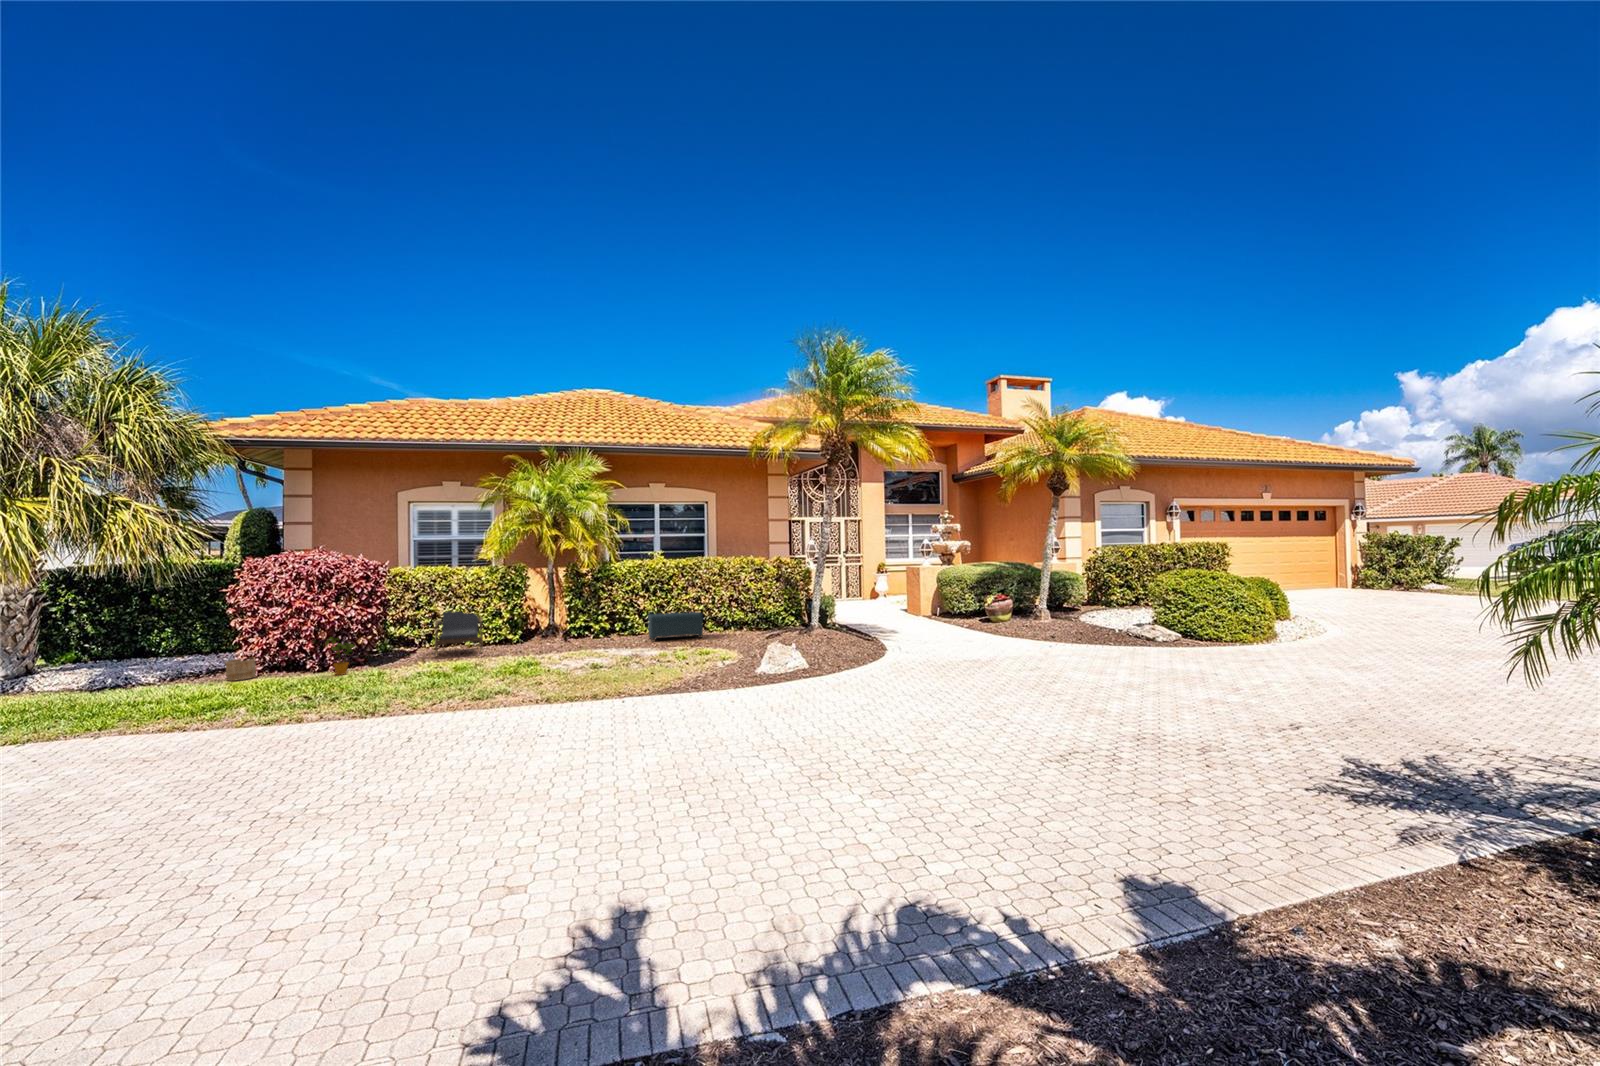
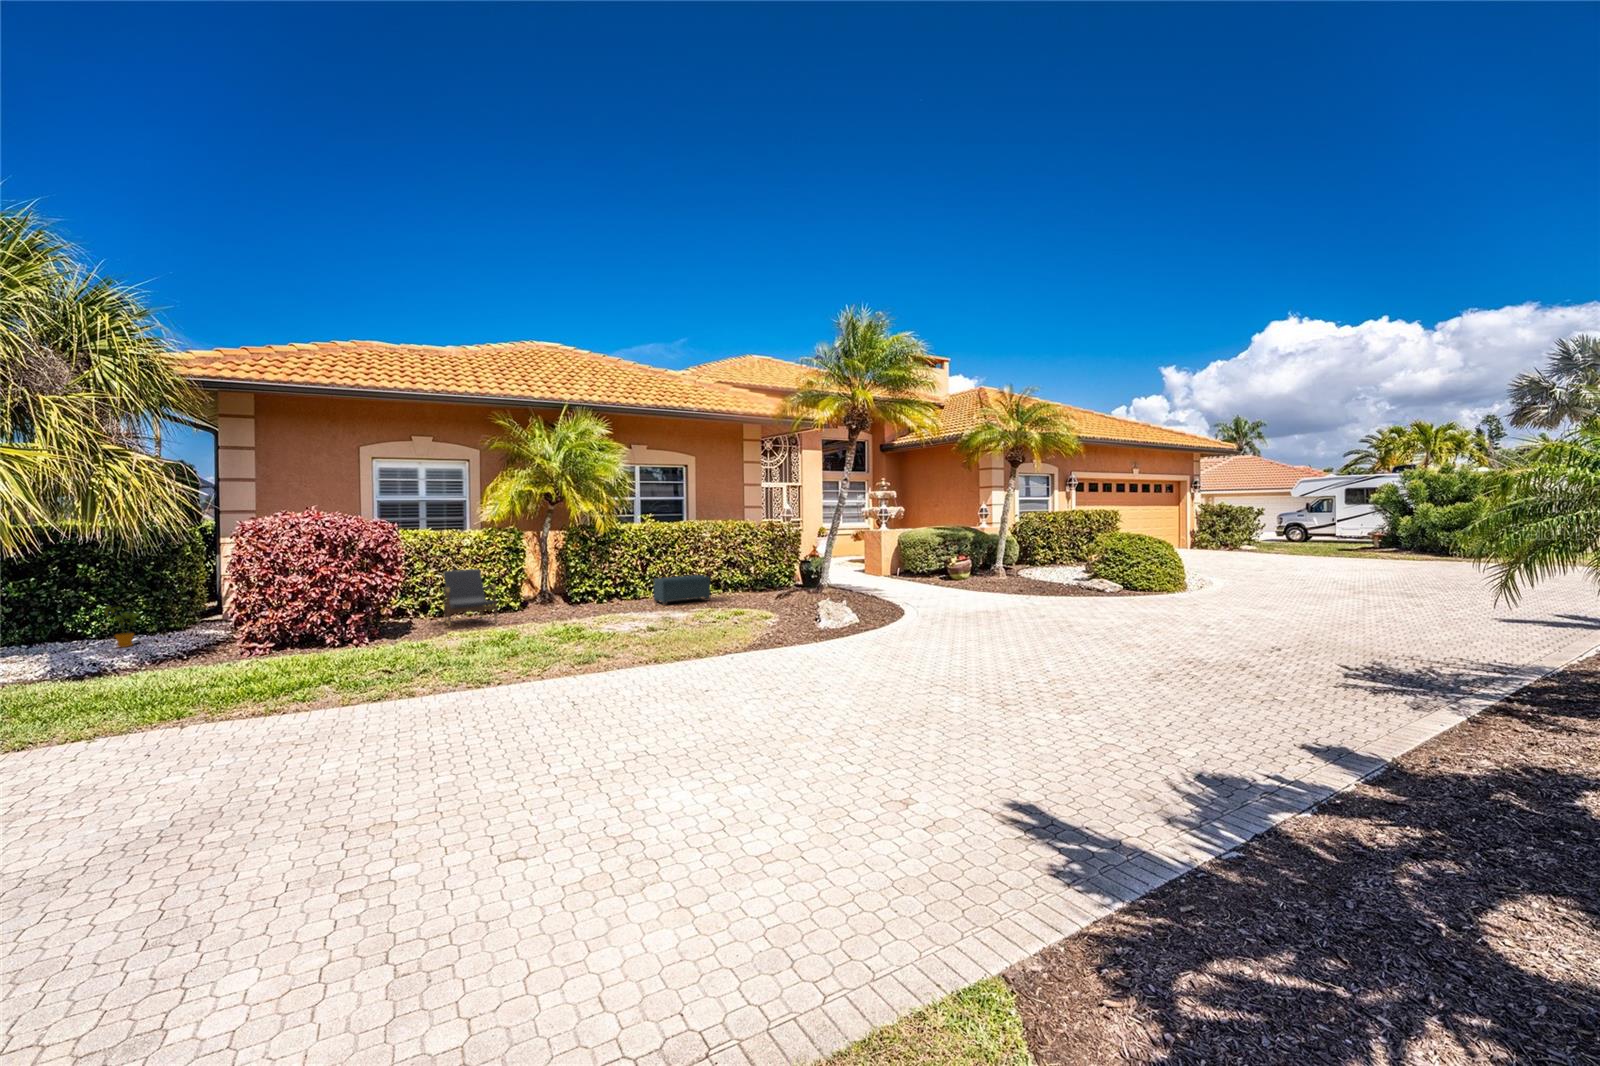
house plant: present [326,637,354,675] -> present [104,606,141,647]
wooden bucket: present [225,659,256,681] -> none [227,634,264,661]

